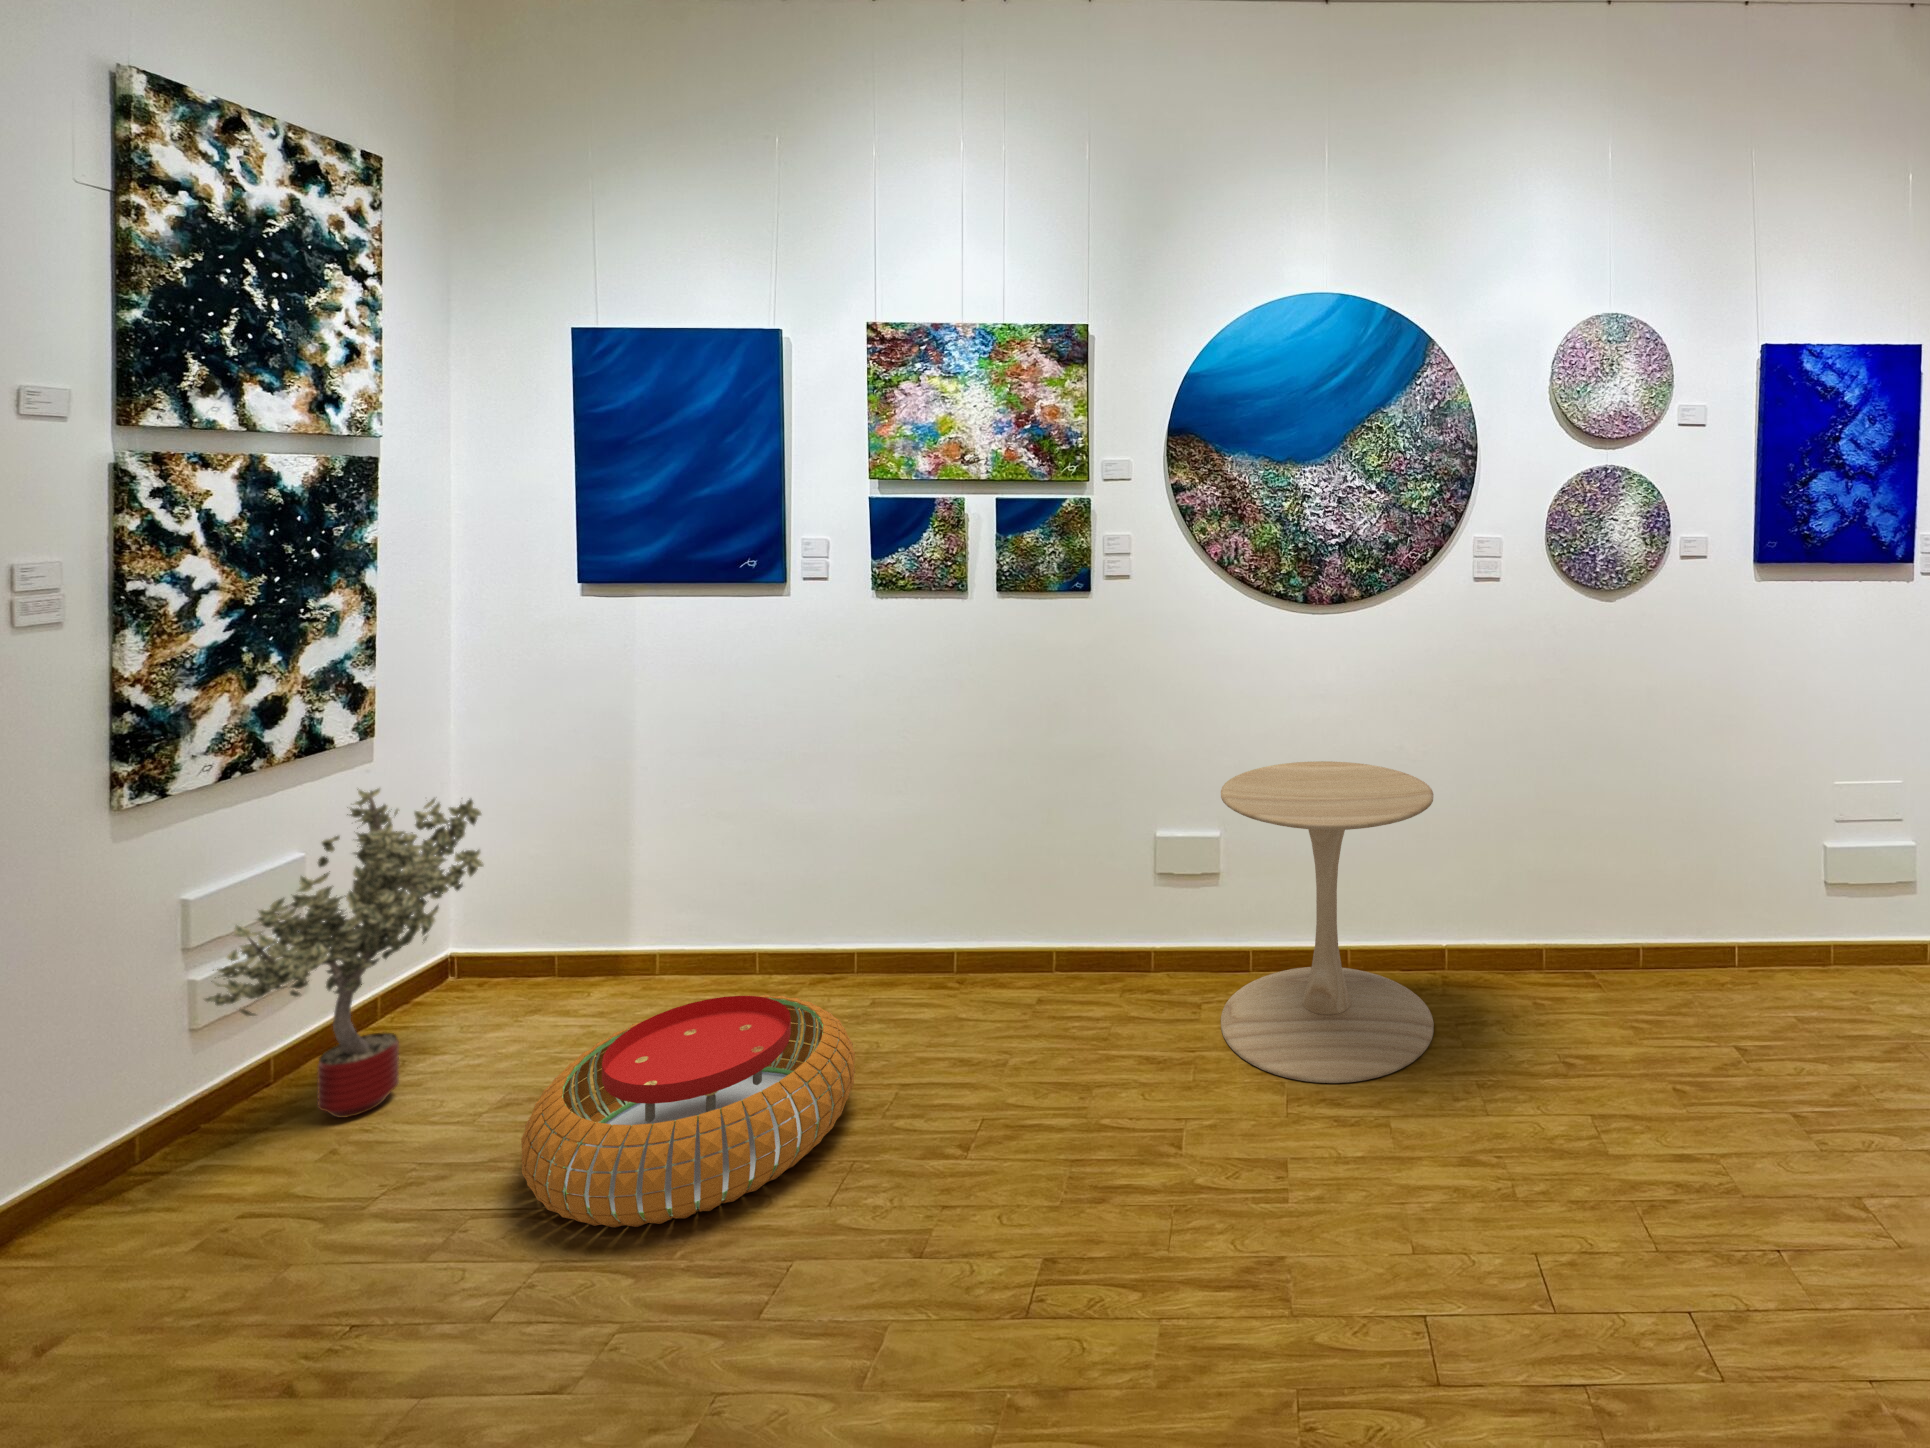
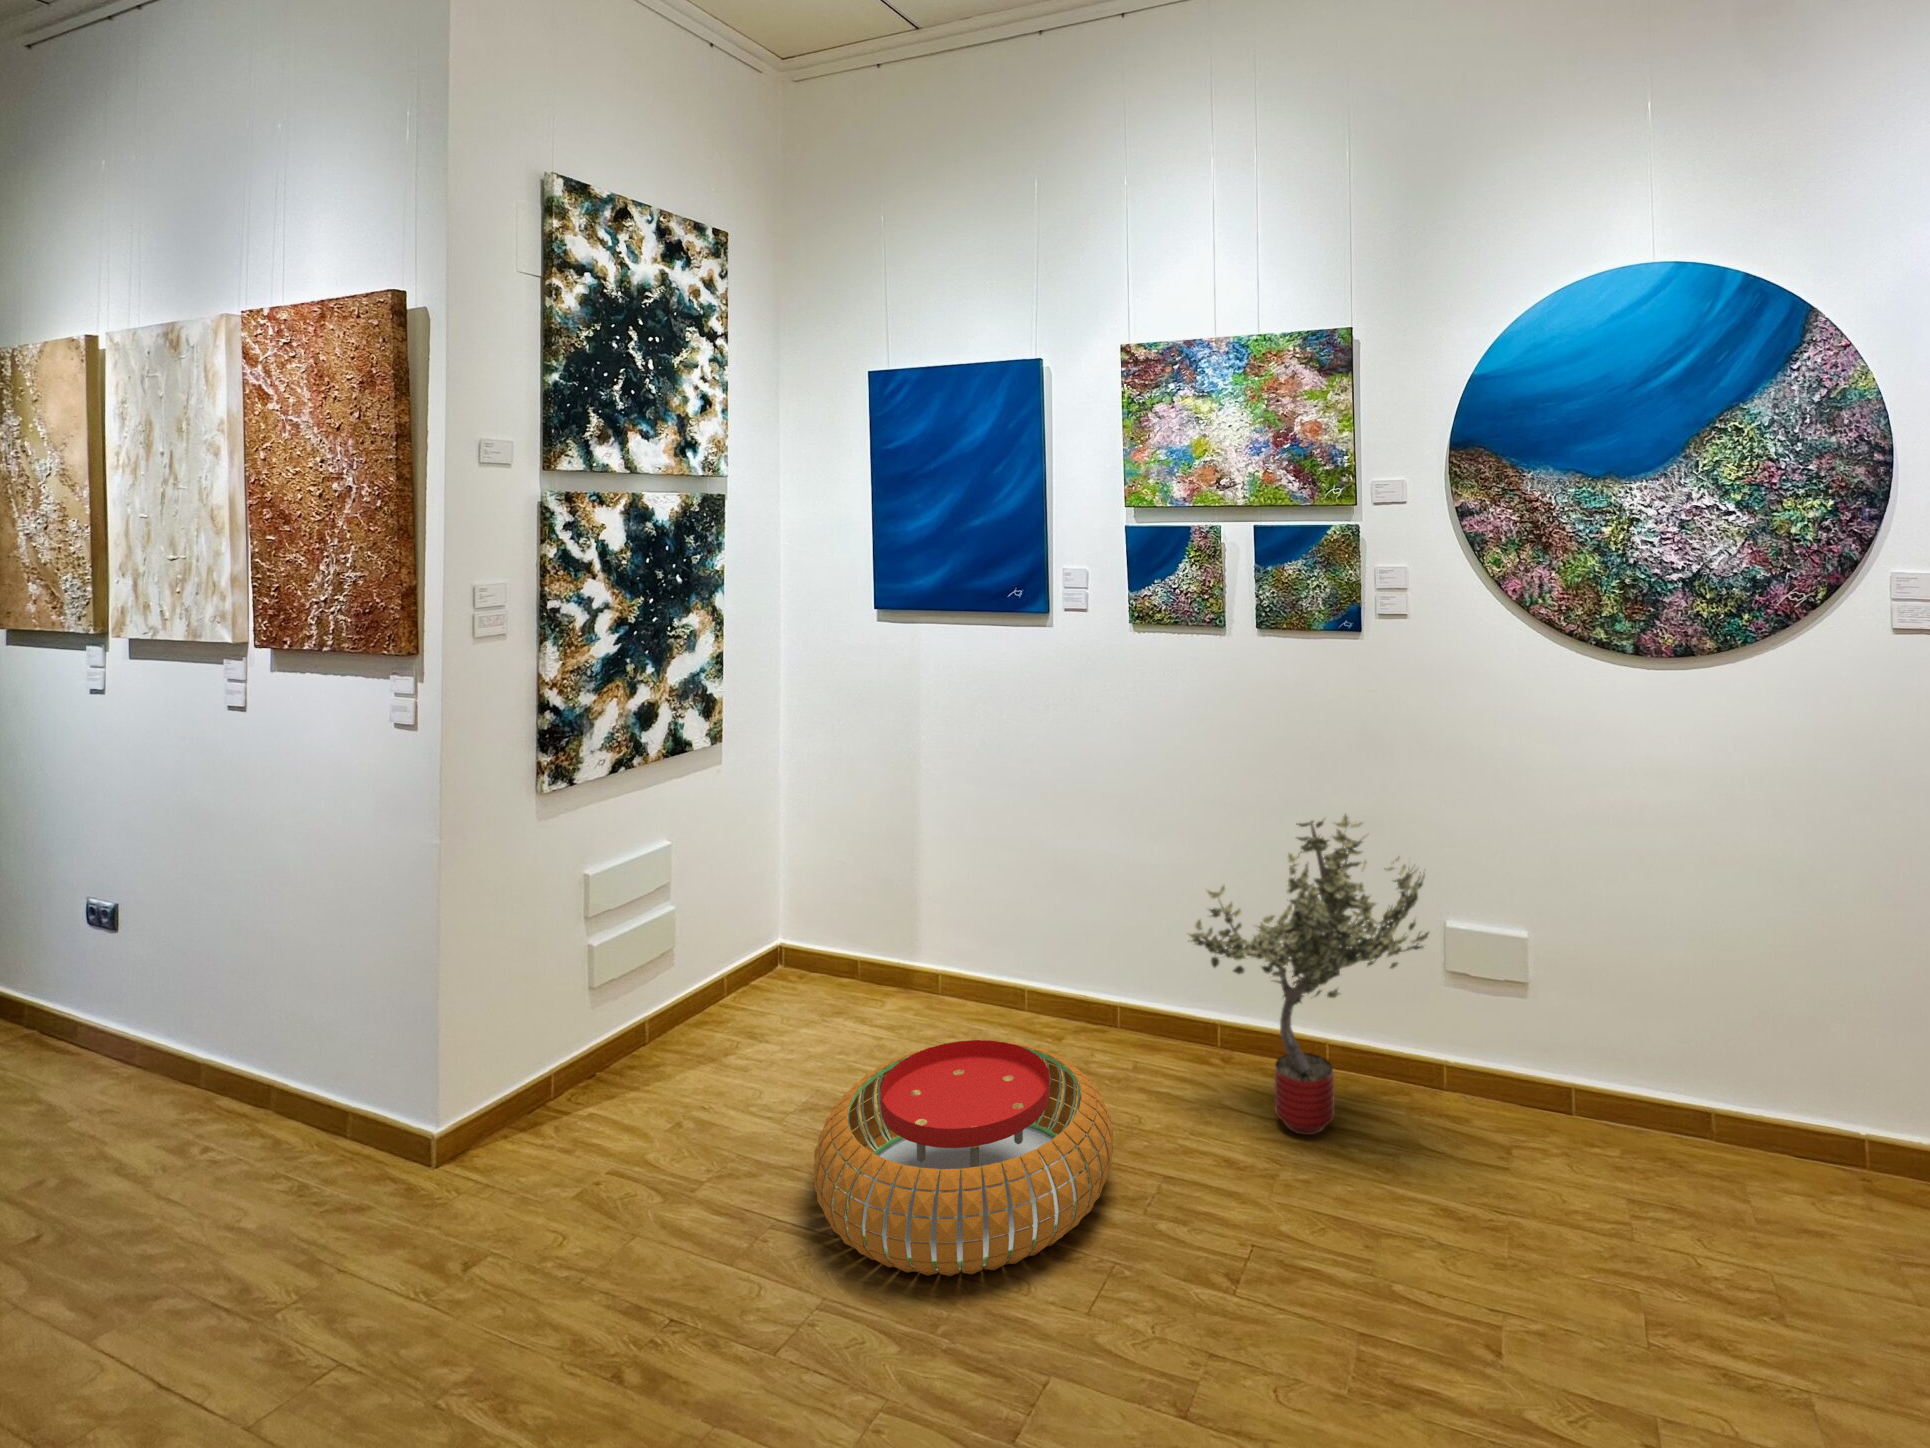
pedestal table: present [1221,761,1434,1083] -> none [1530,861,1860,1319]
potted tree: present [205,789,483,1118] -> present [1188,813,1429,1135]

